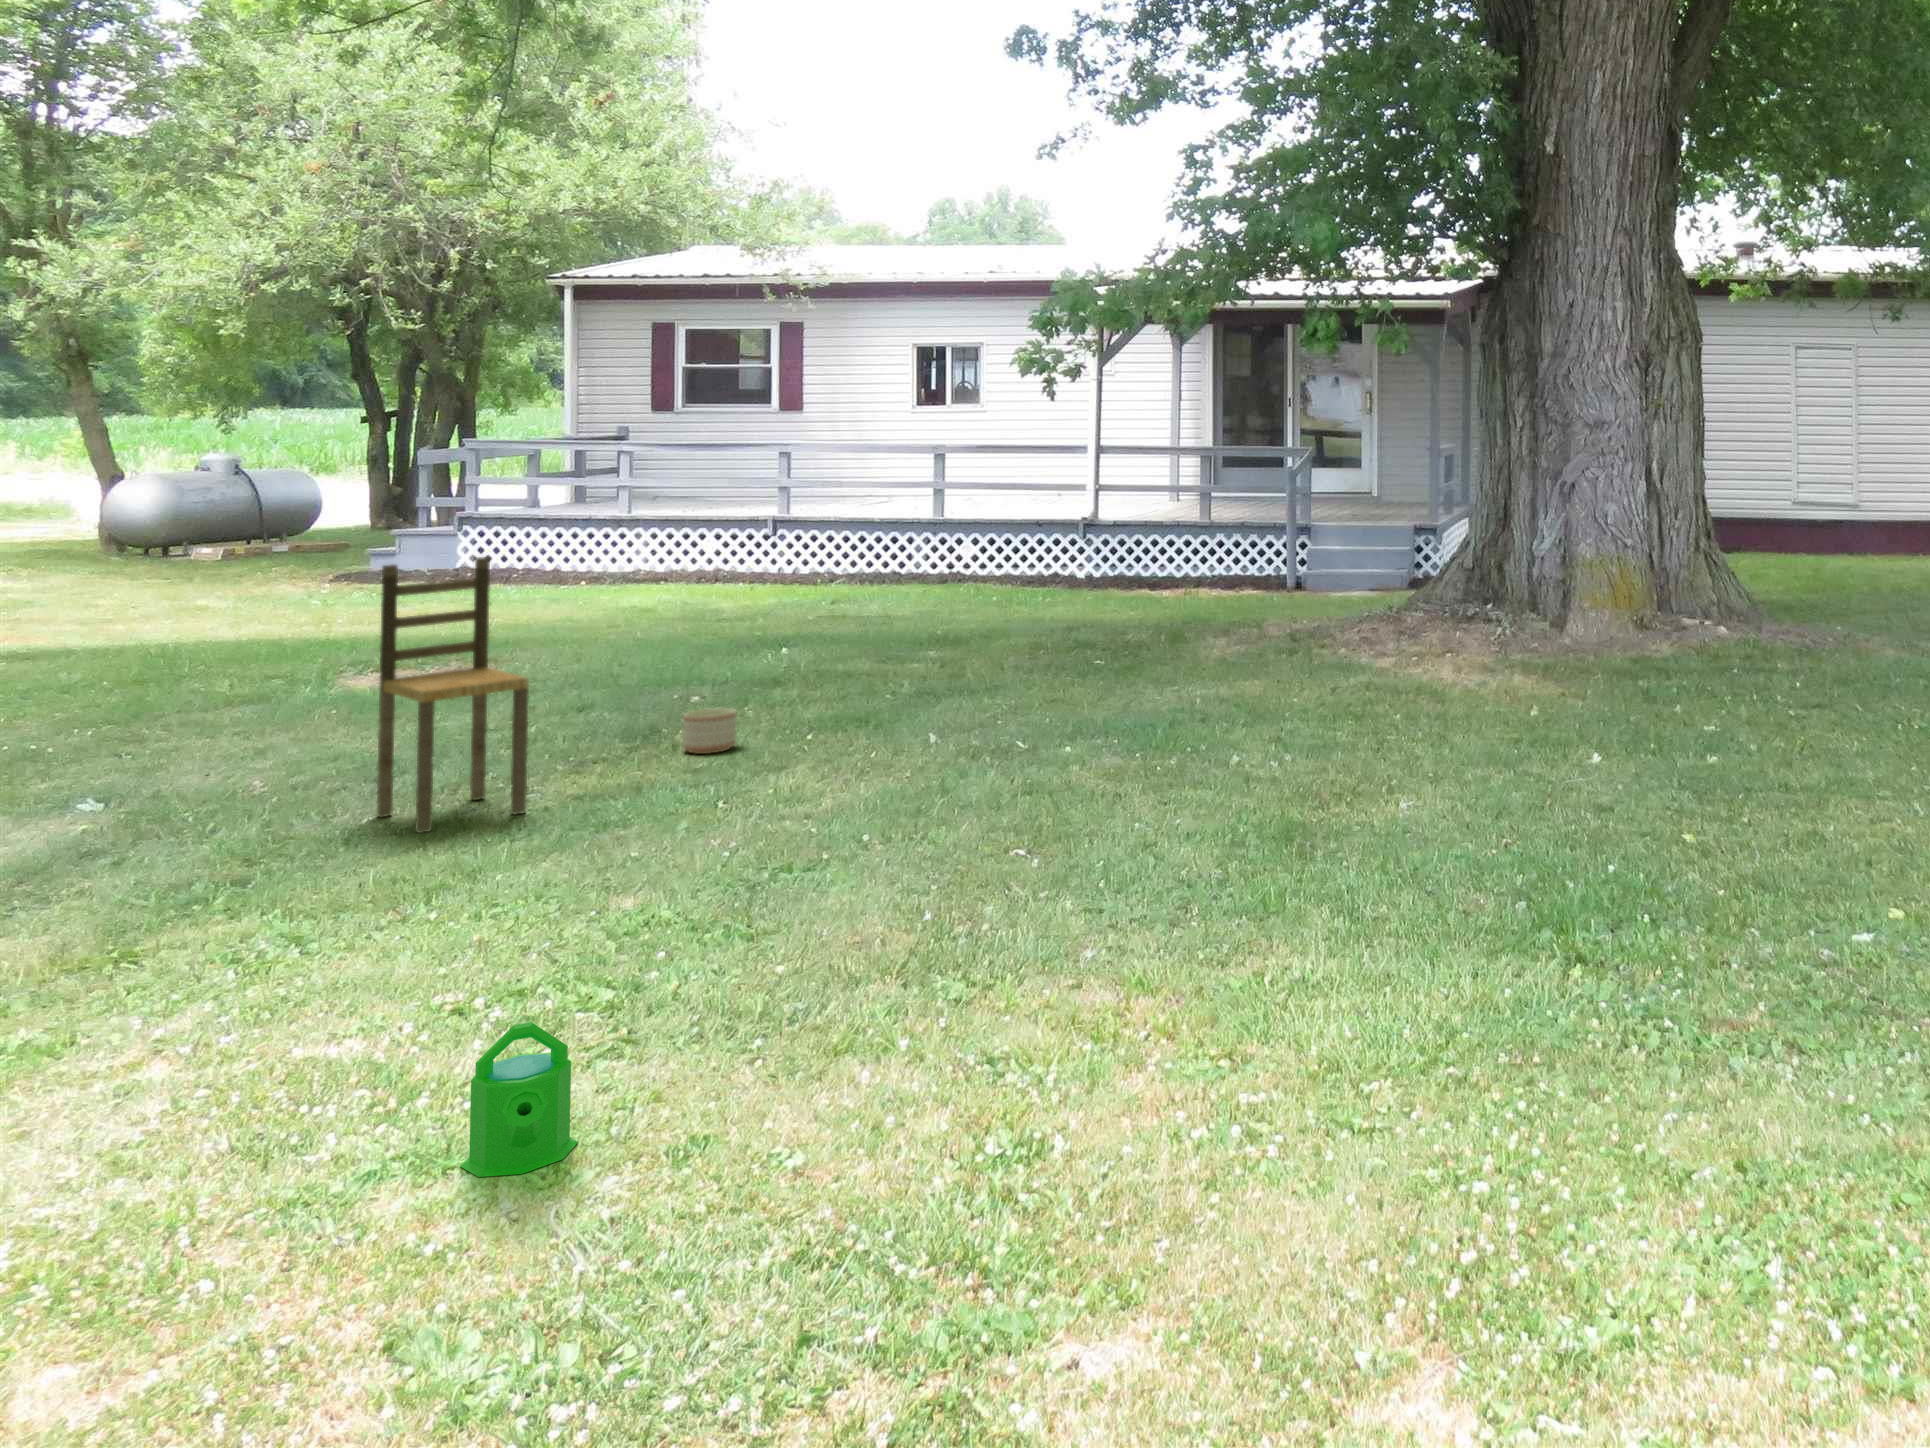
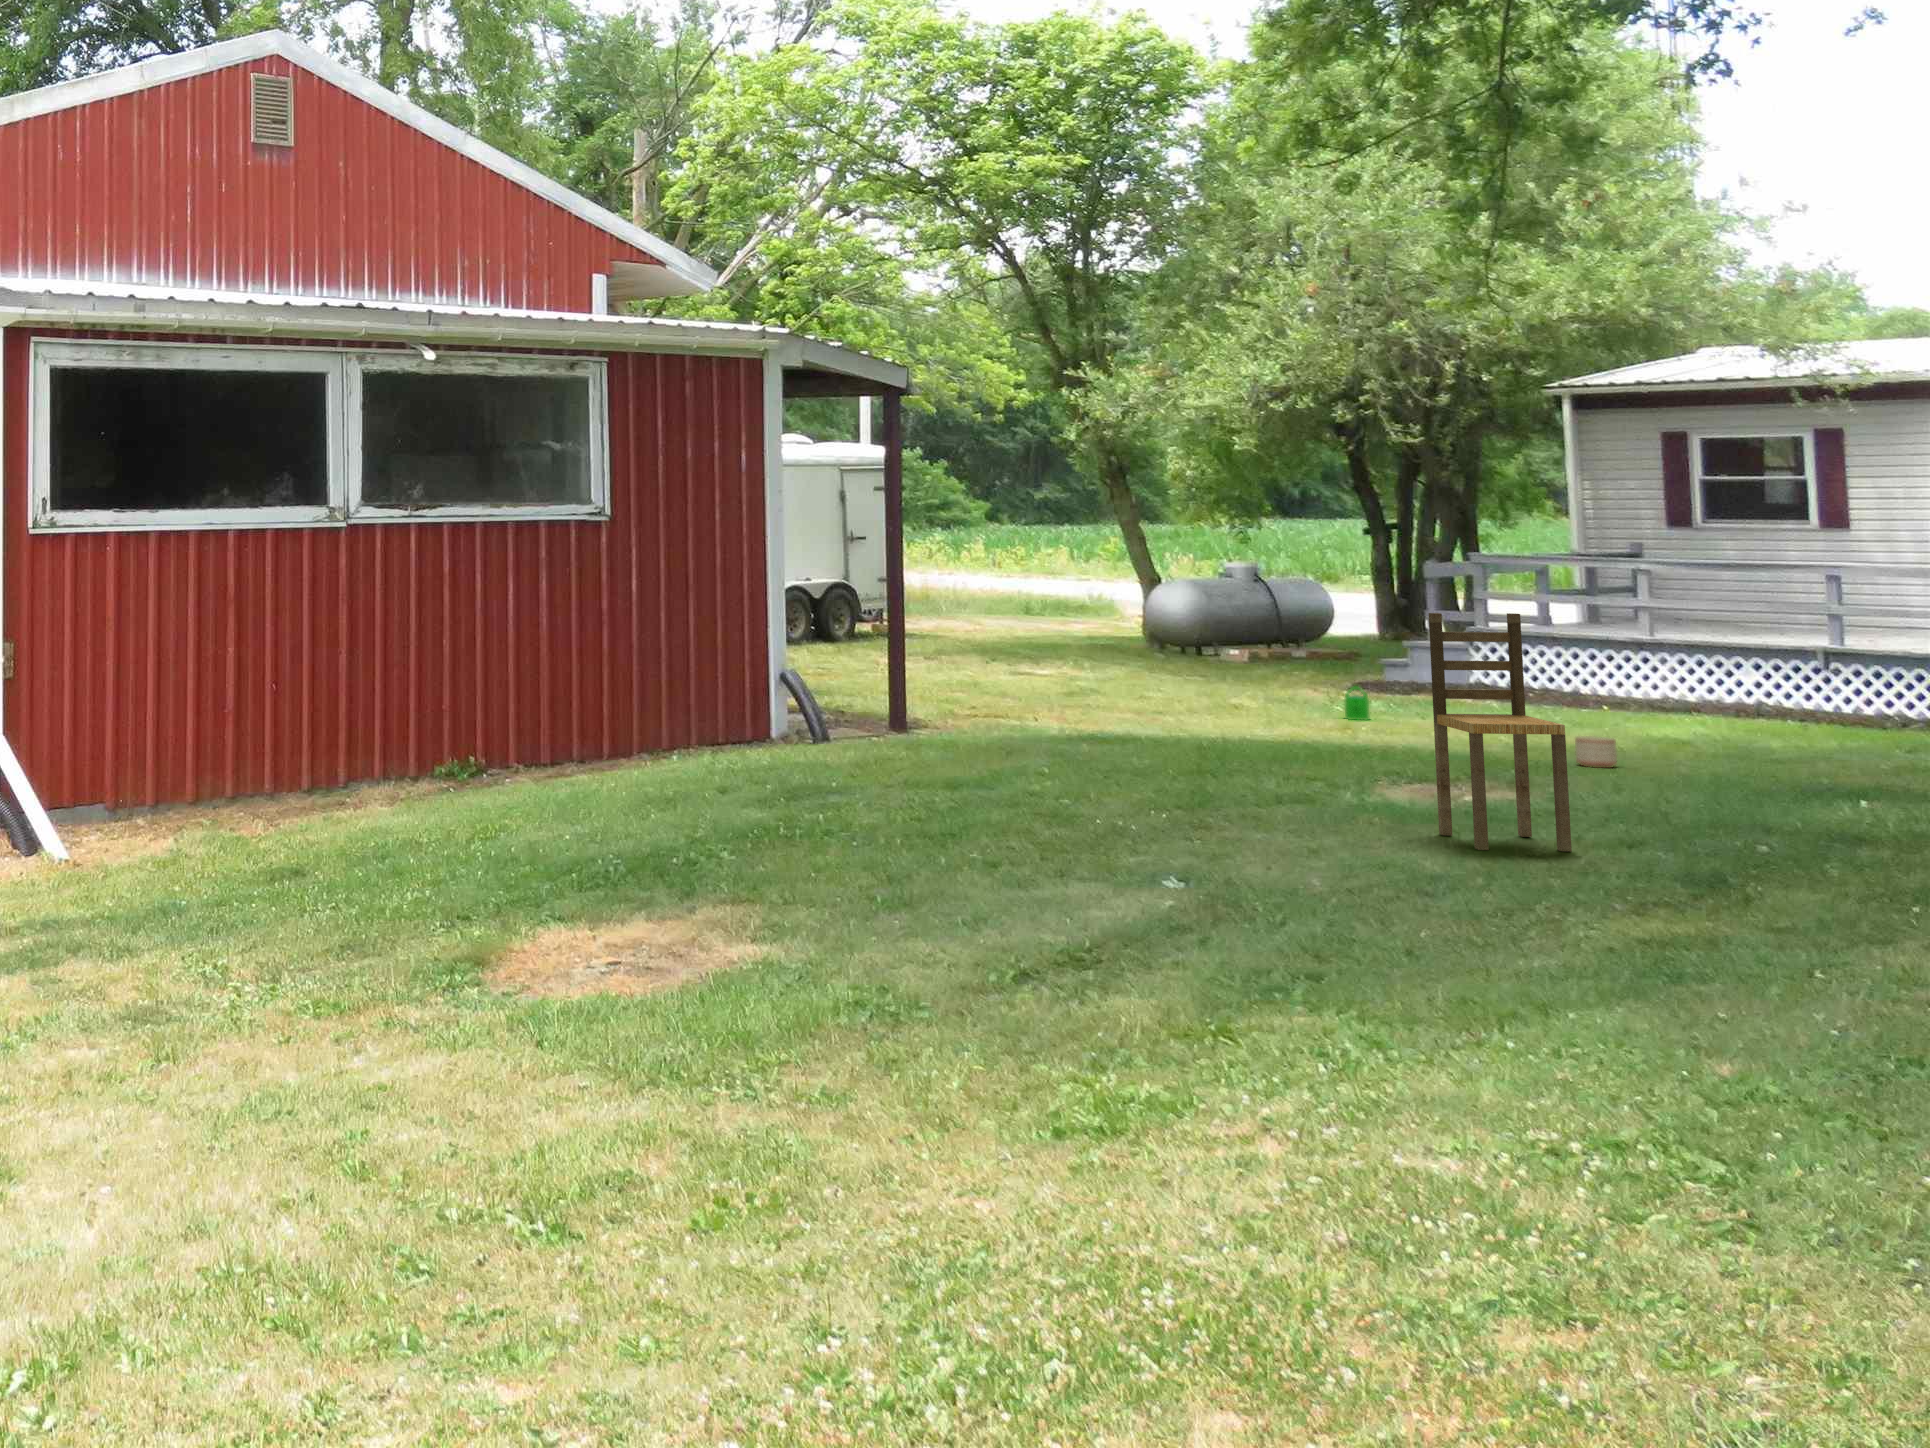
planter: present [683,708,736,754] -> present [1575,736,1617,768]
watering can: present [460,1022,578,1177] -> present [1344,686,1370,720]

